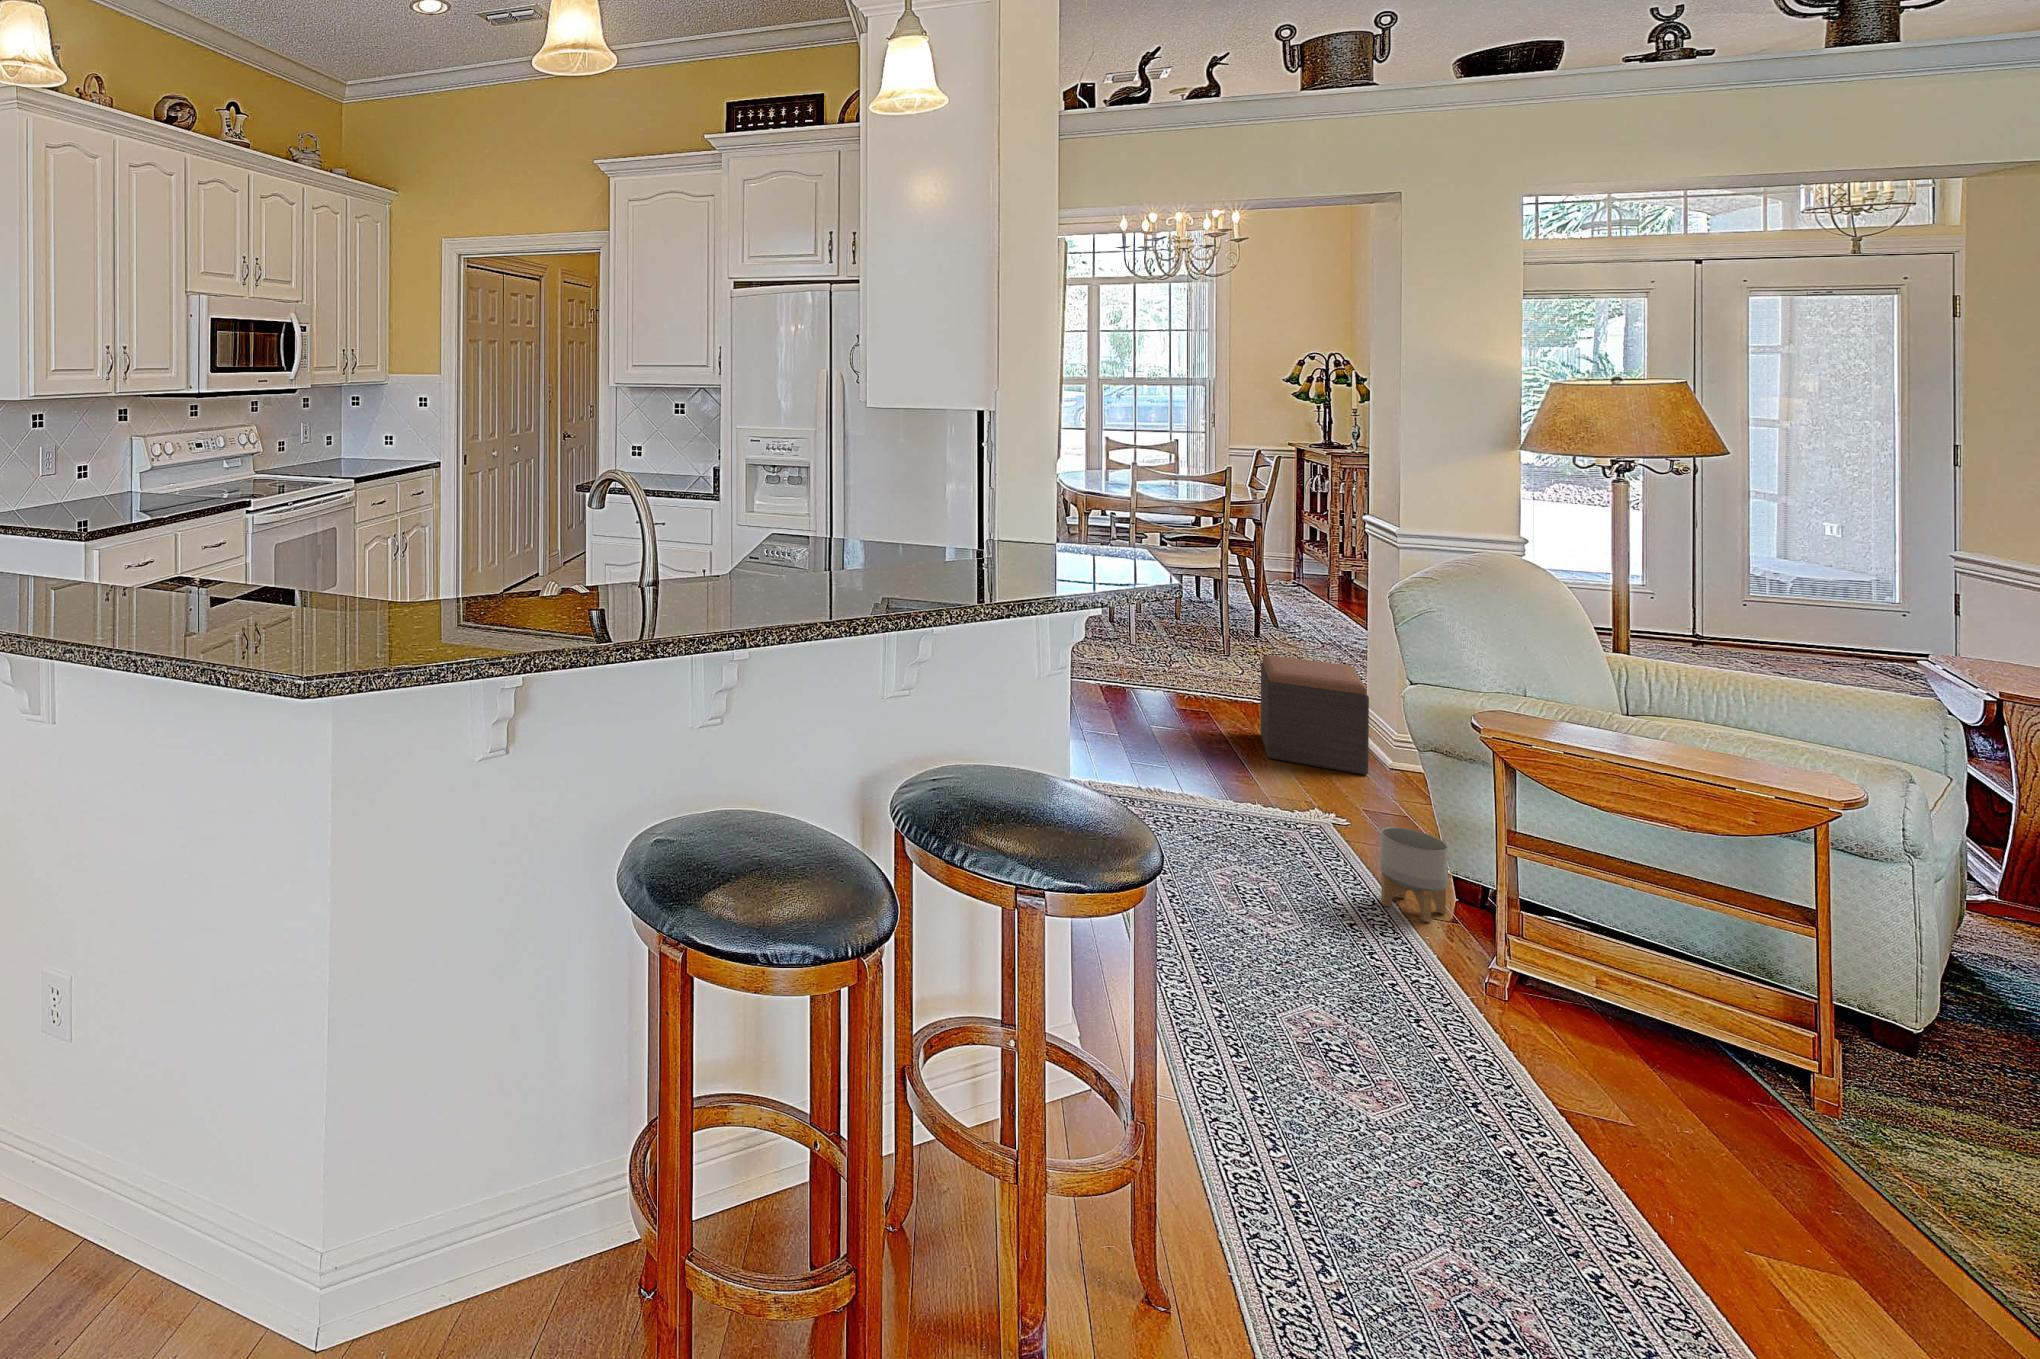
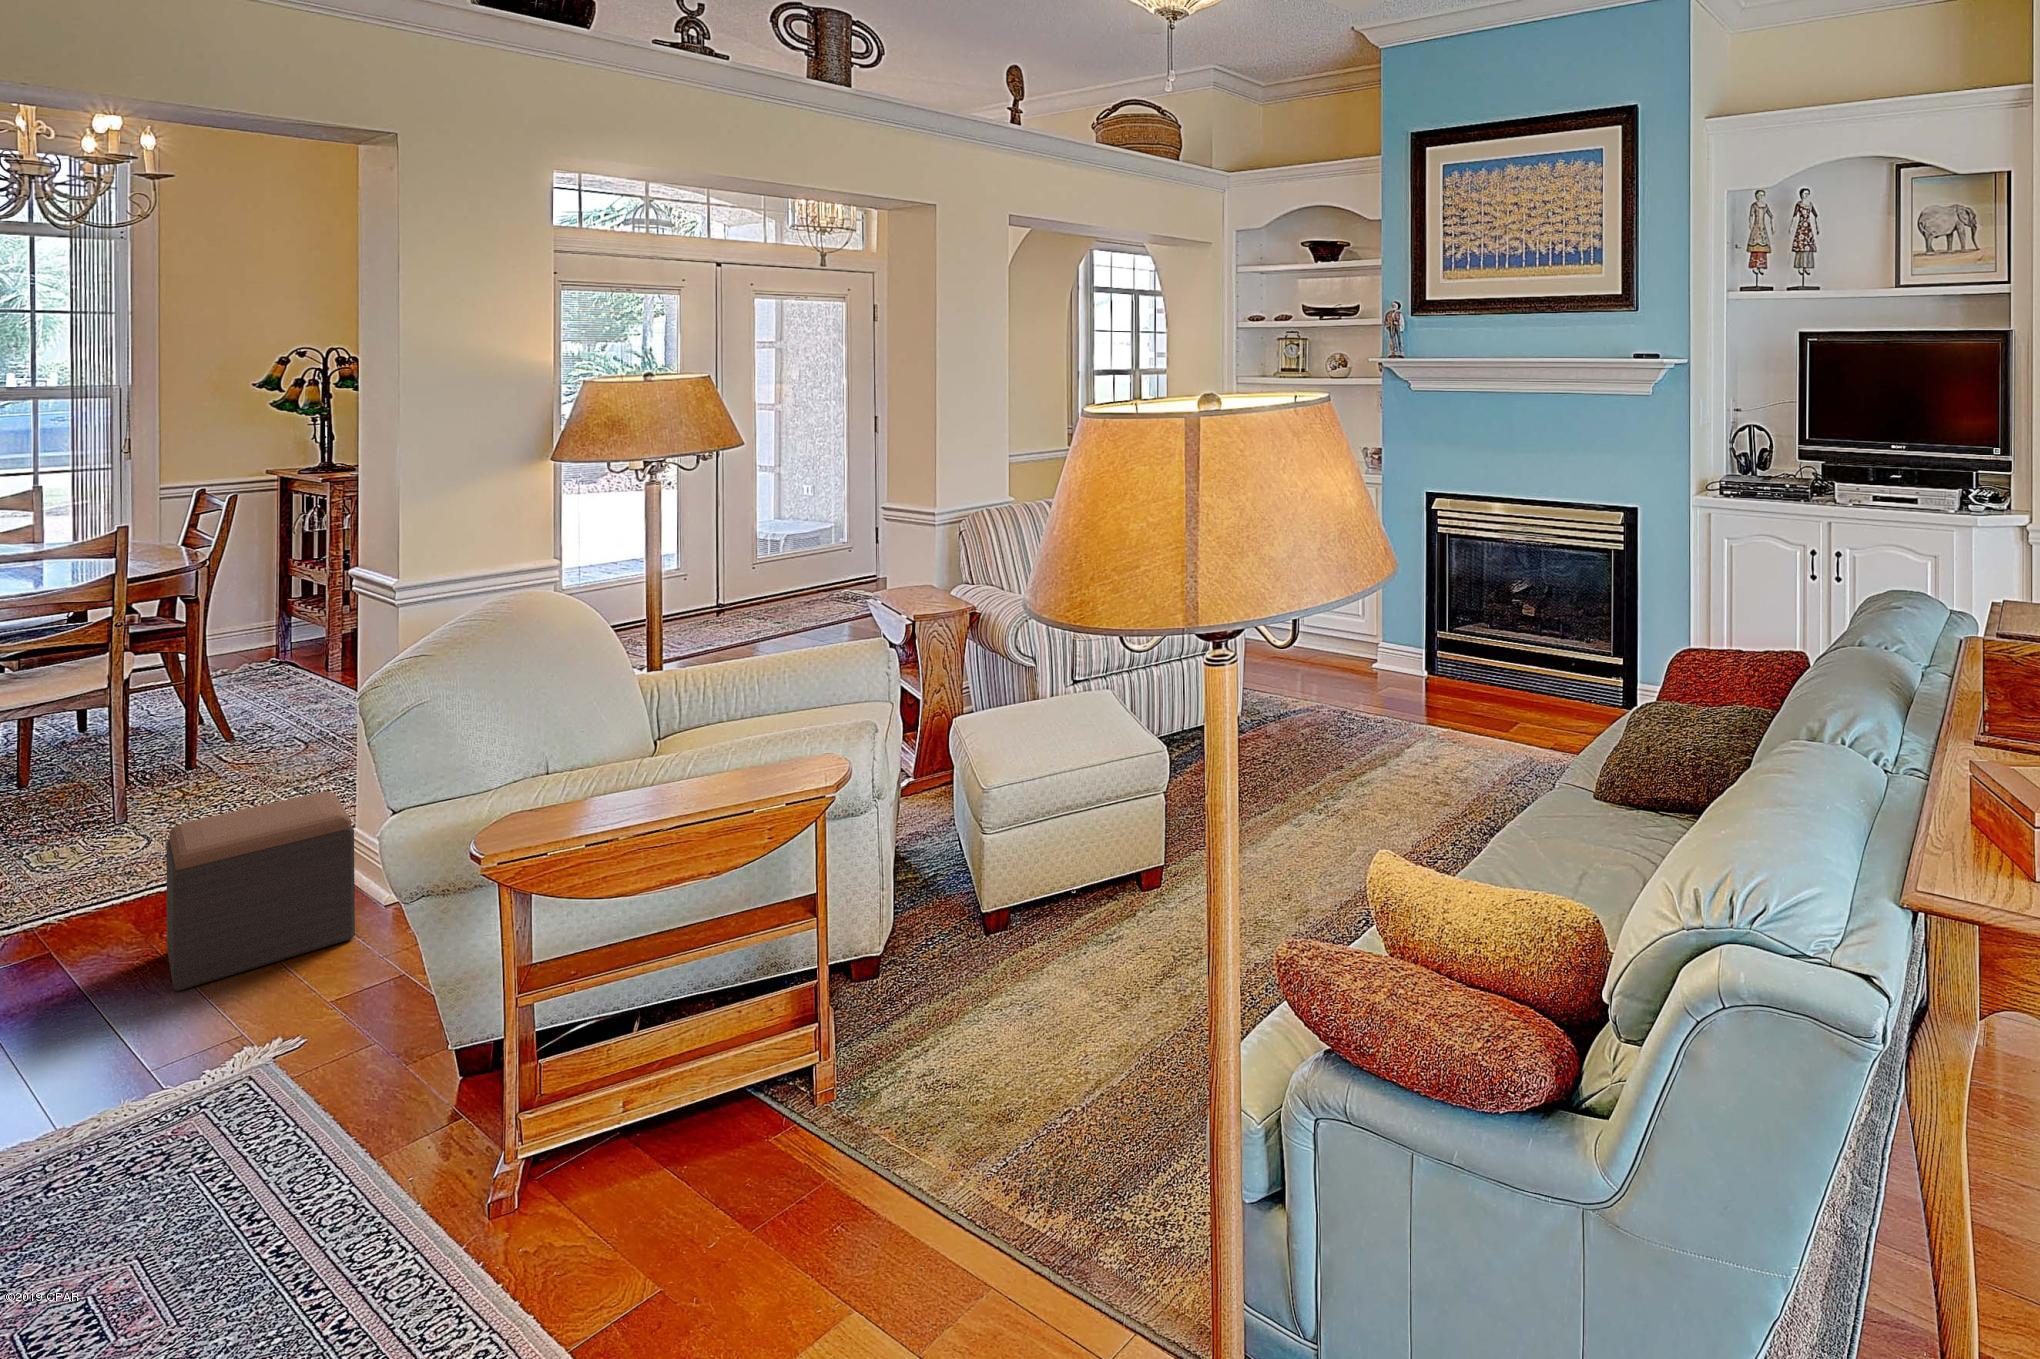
planter: present [1380,827,1448,922] -> none [349,1012,450,1156]

